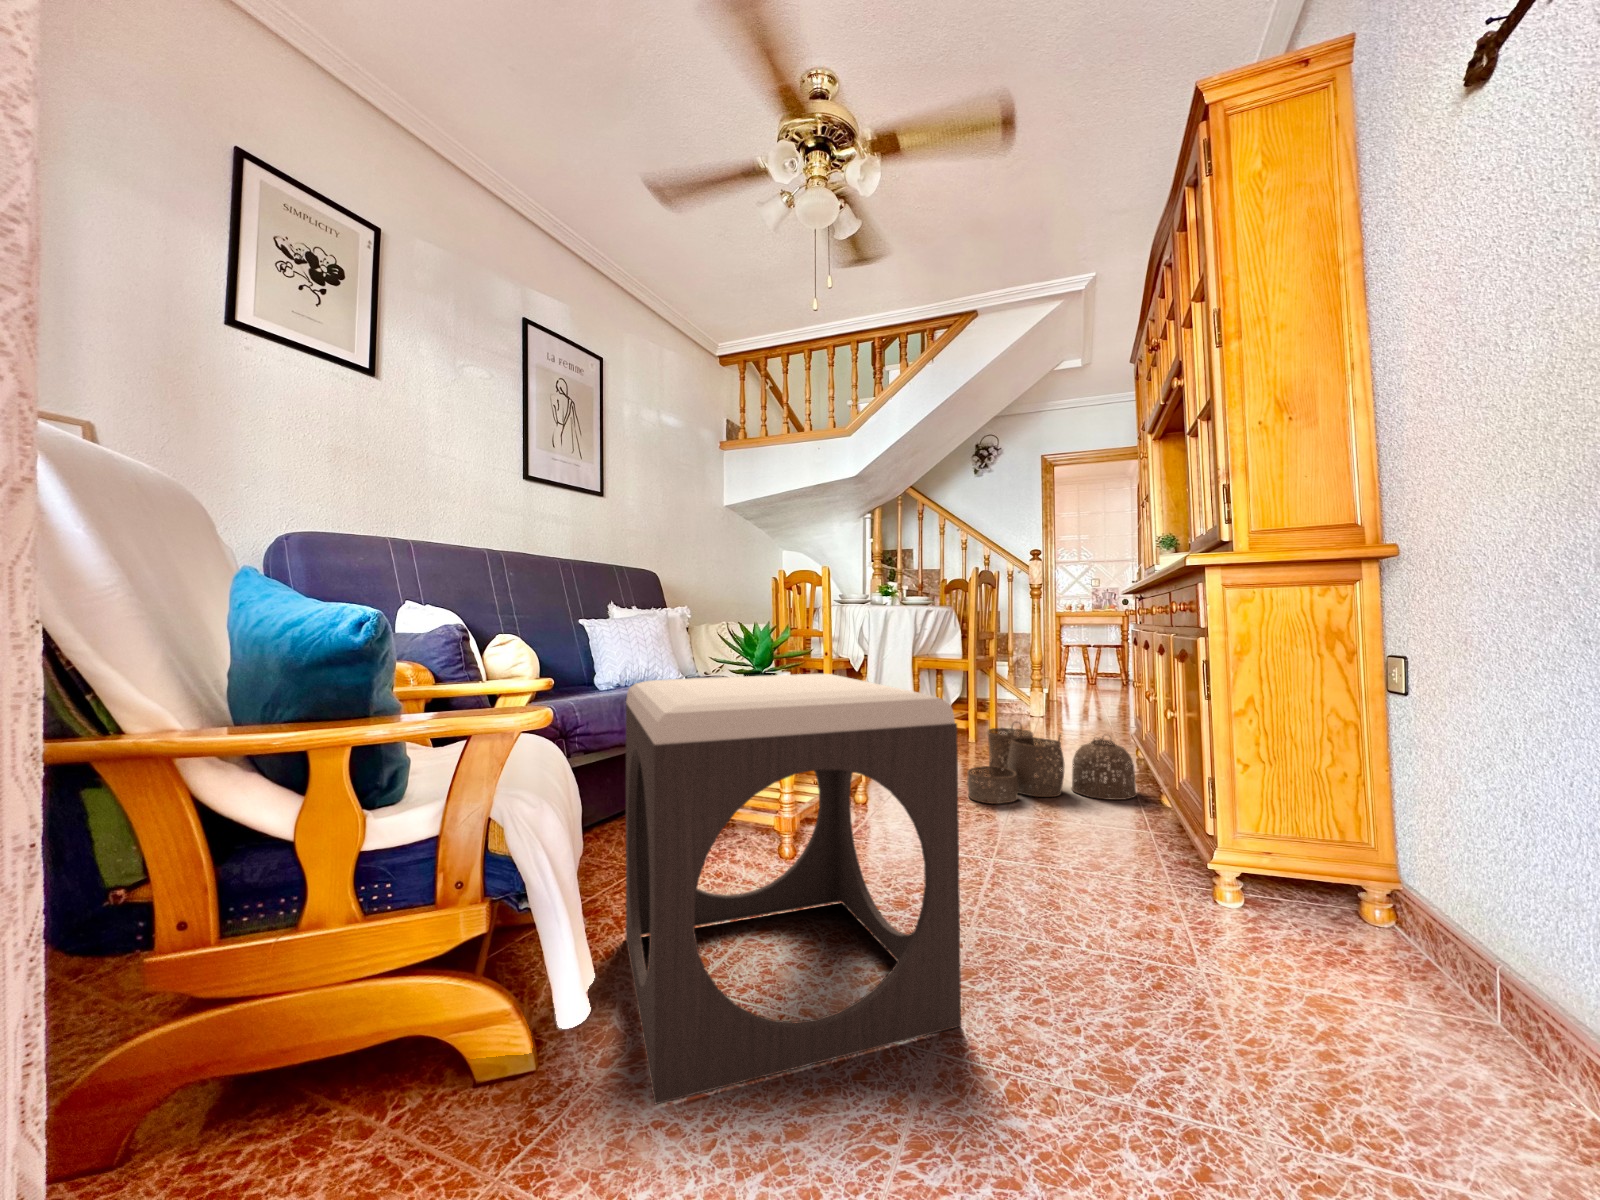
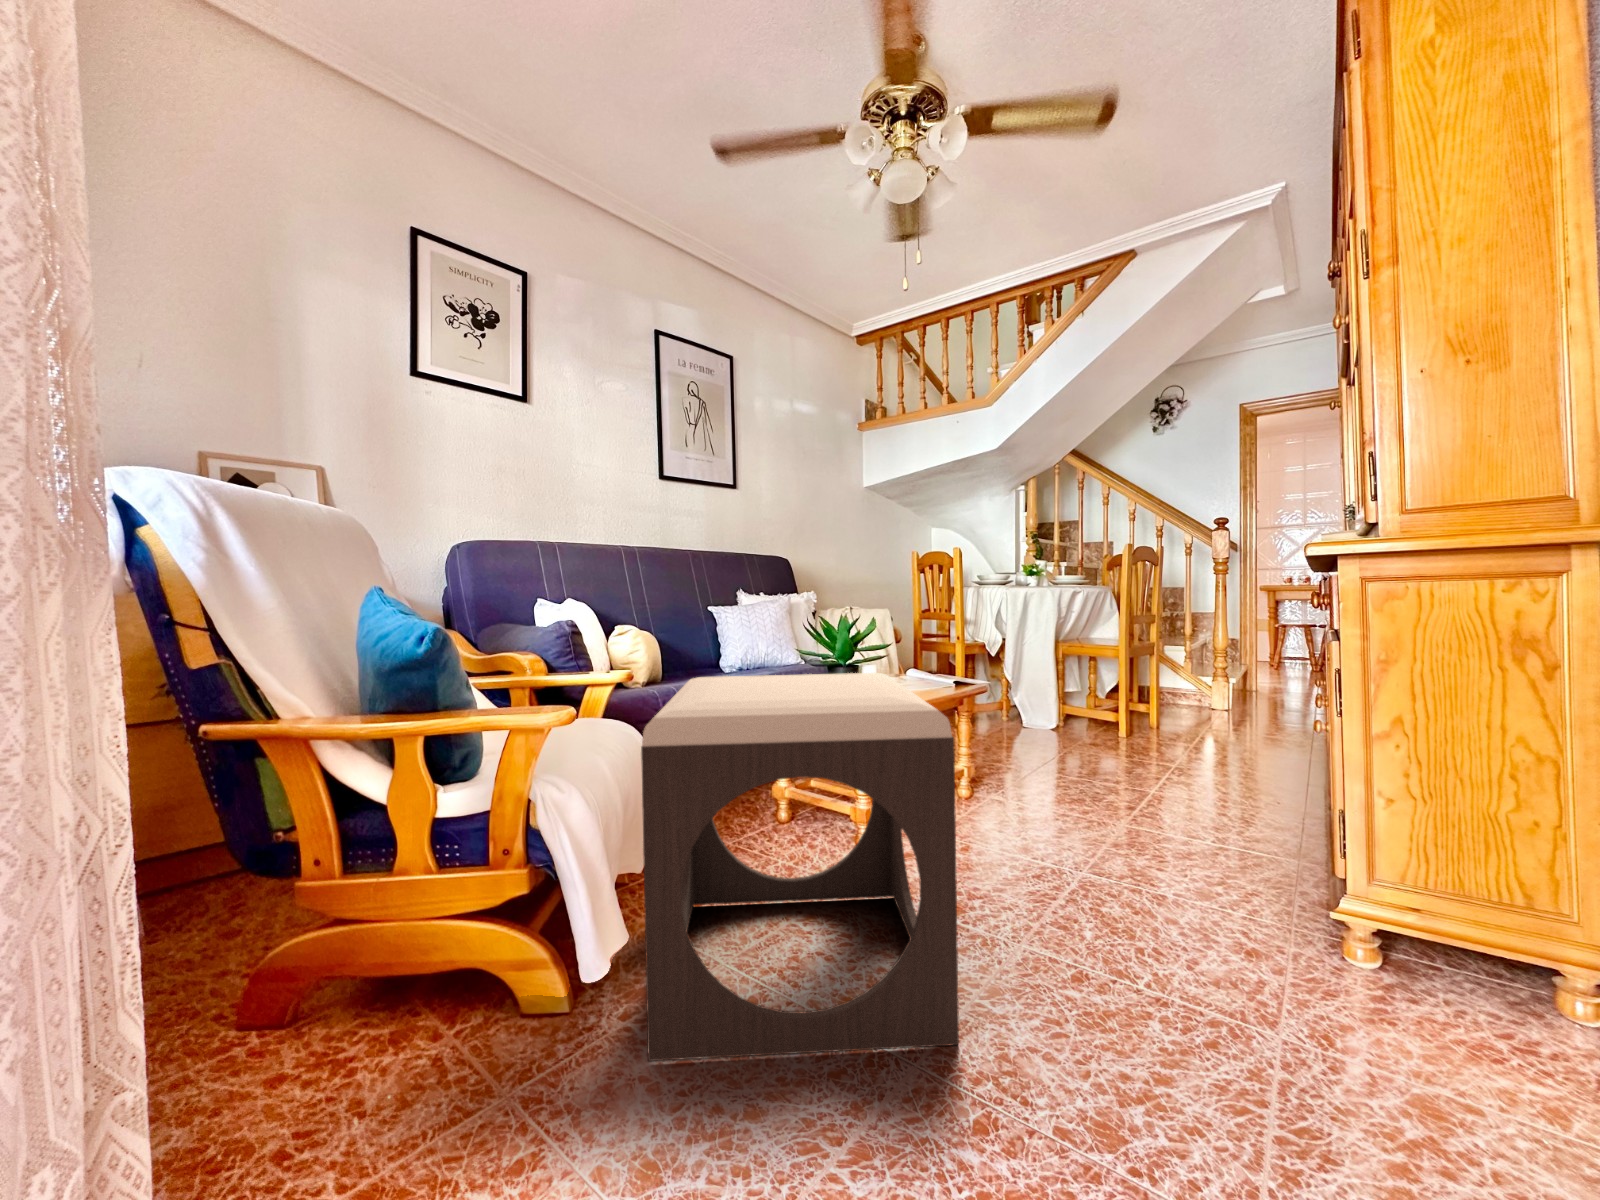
woven basket: present [967,722,1136,804] -> none [1084,718,1300,817]

